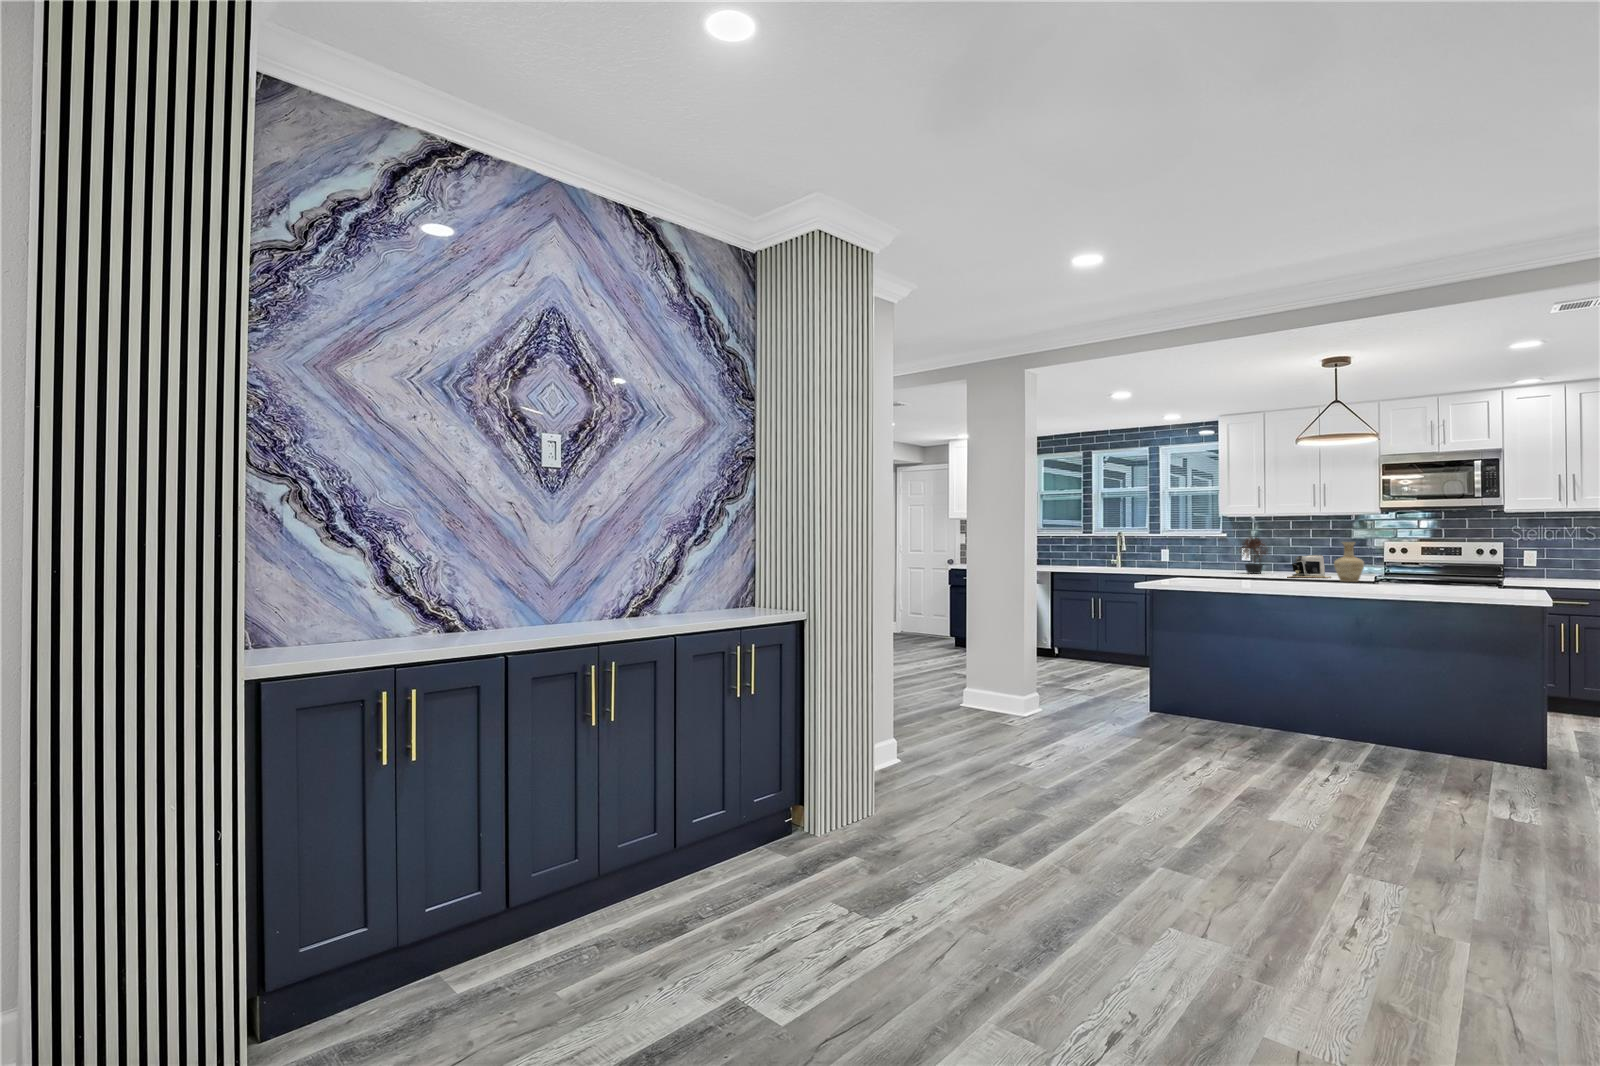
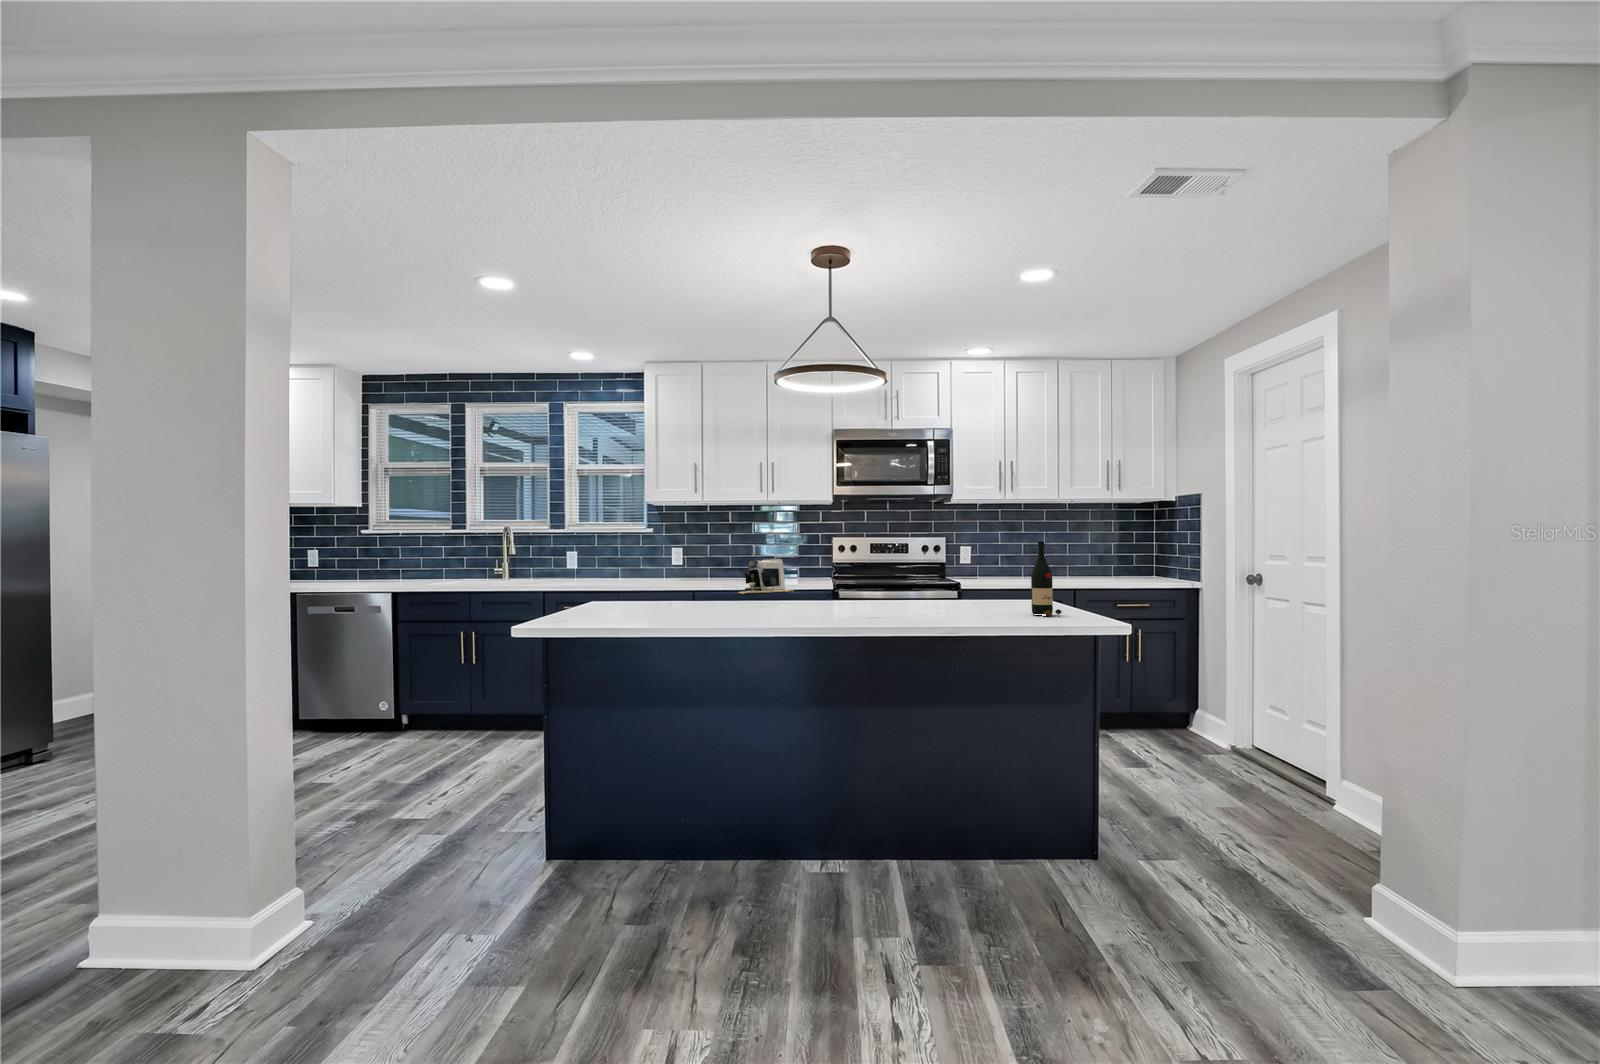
potted plant: present [1240,537,1267,574] -> none [670,531,713,587]
vase: present [1334,542,1364,582] -> none [808,540,846,601]
wine bottle: none [1491,543,1517,592] -> present [1031,541,1062,616]

